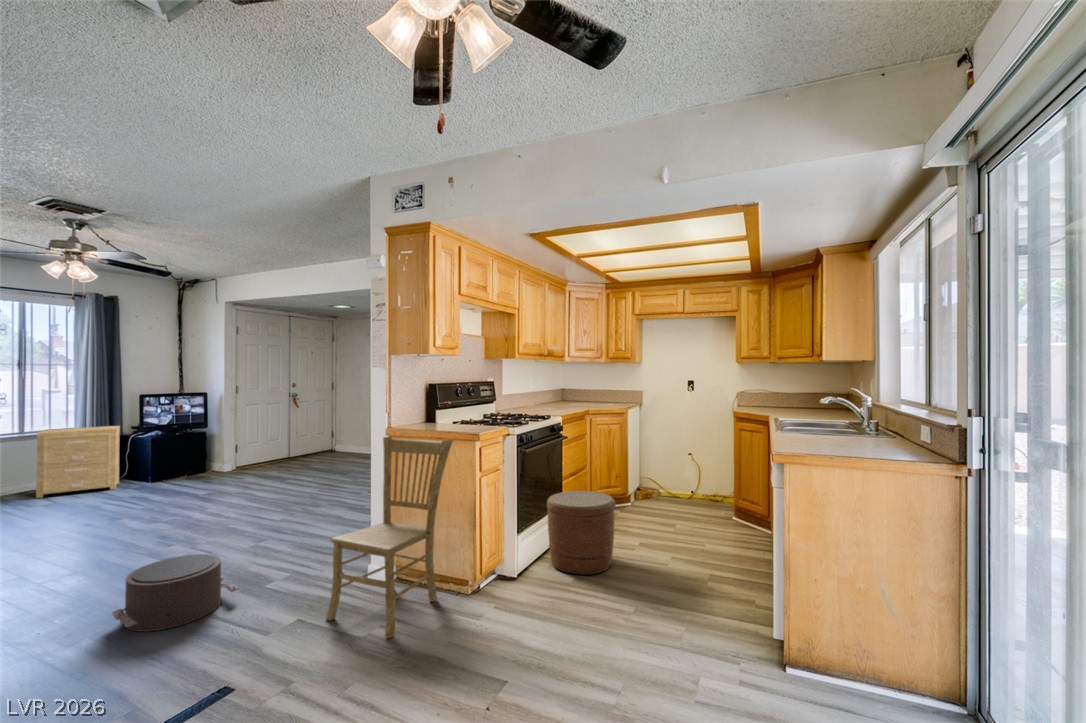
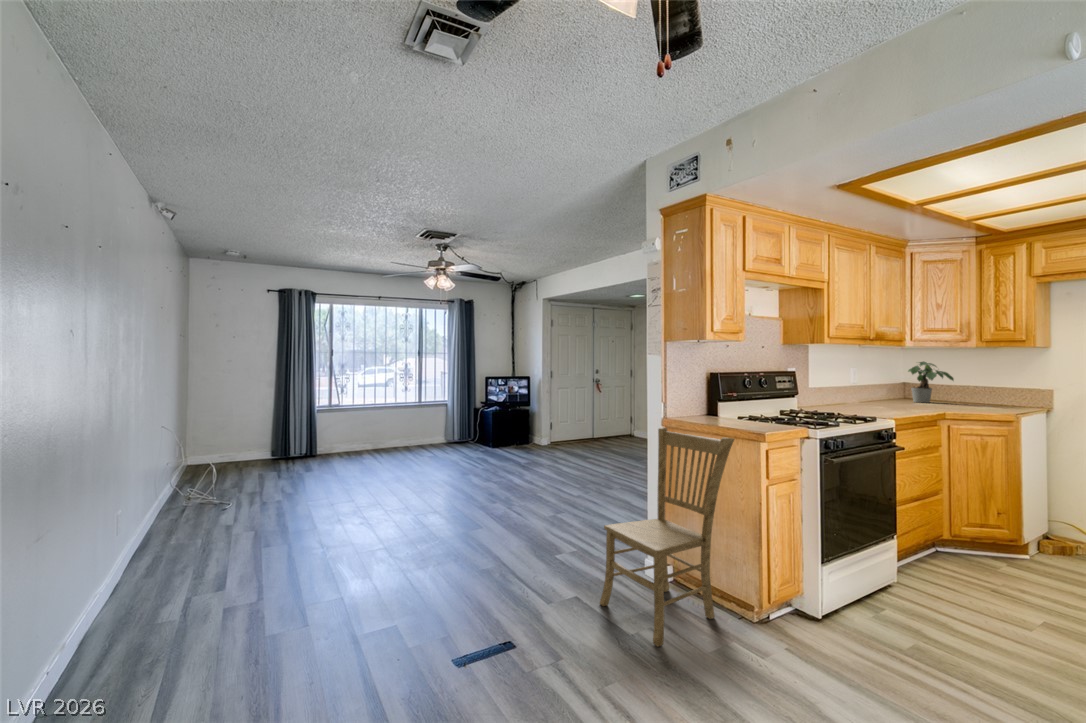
potted plant: none [569,372,595,403] -> present [908,362,954,403]
side table: present [36,426,120,498] -> none [429,400,475,449]
woven basket: present [547,491,615,575] -> none [867,522,990,650]
pouf: present [112,554,239,632] -> none [449,513,534,573]

